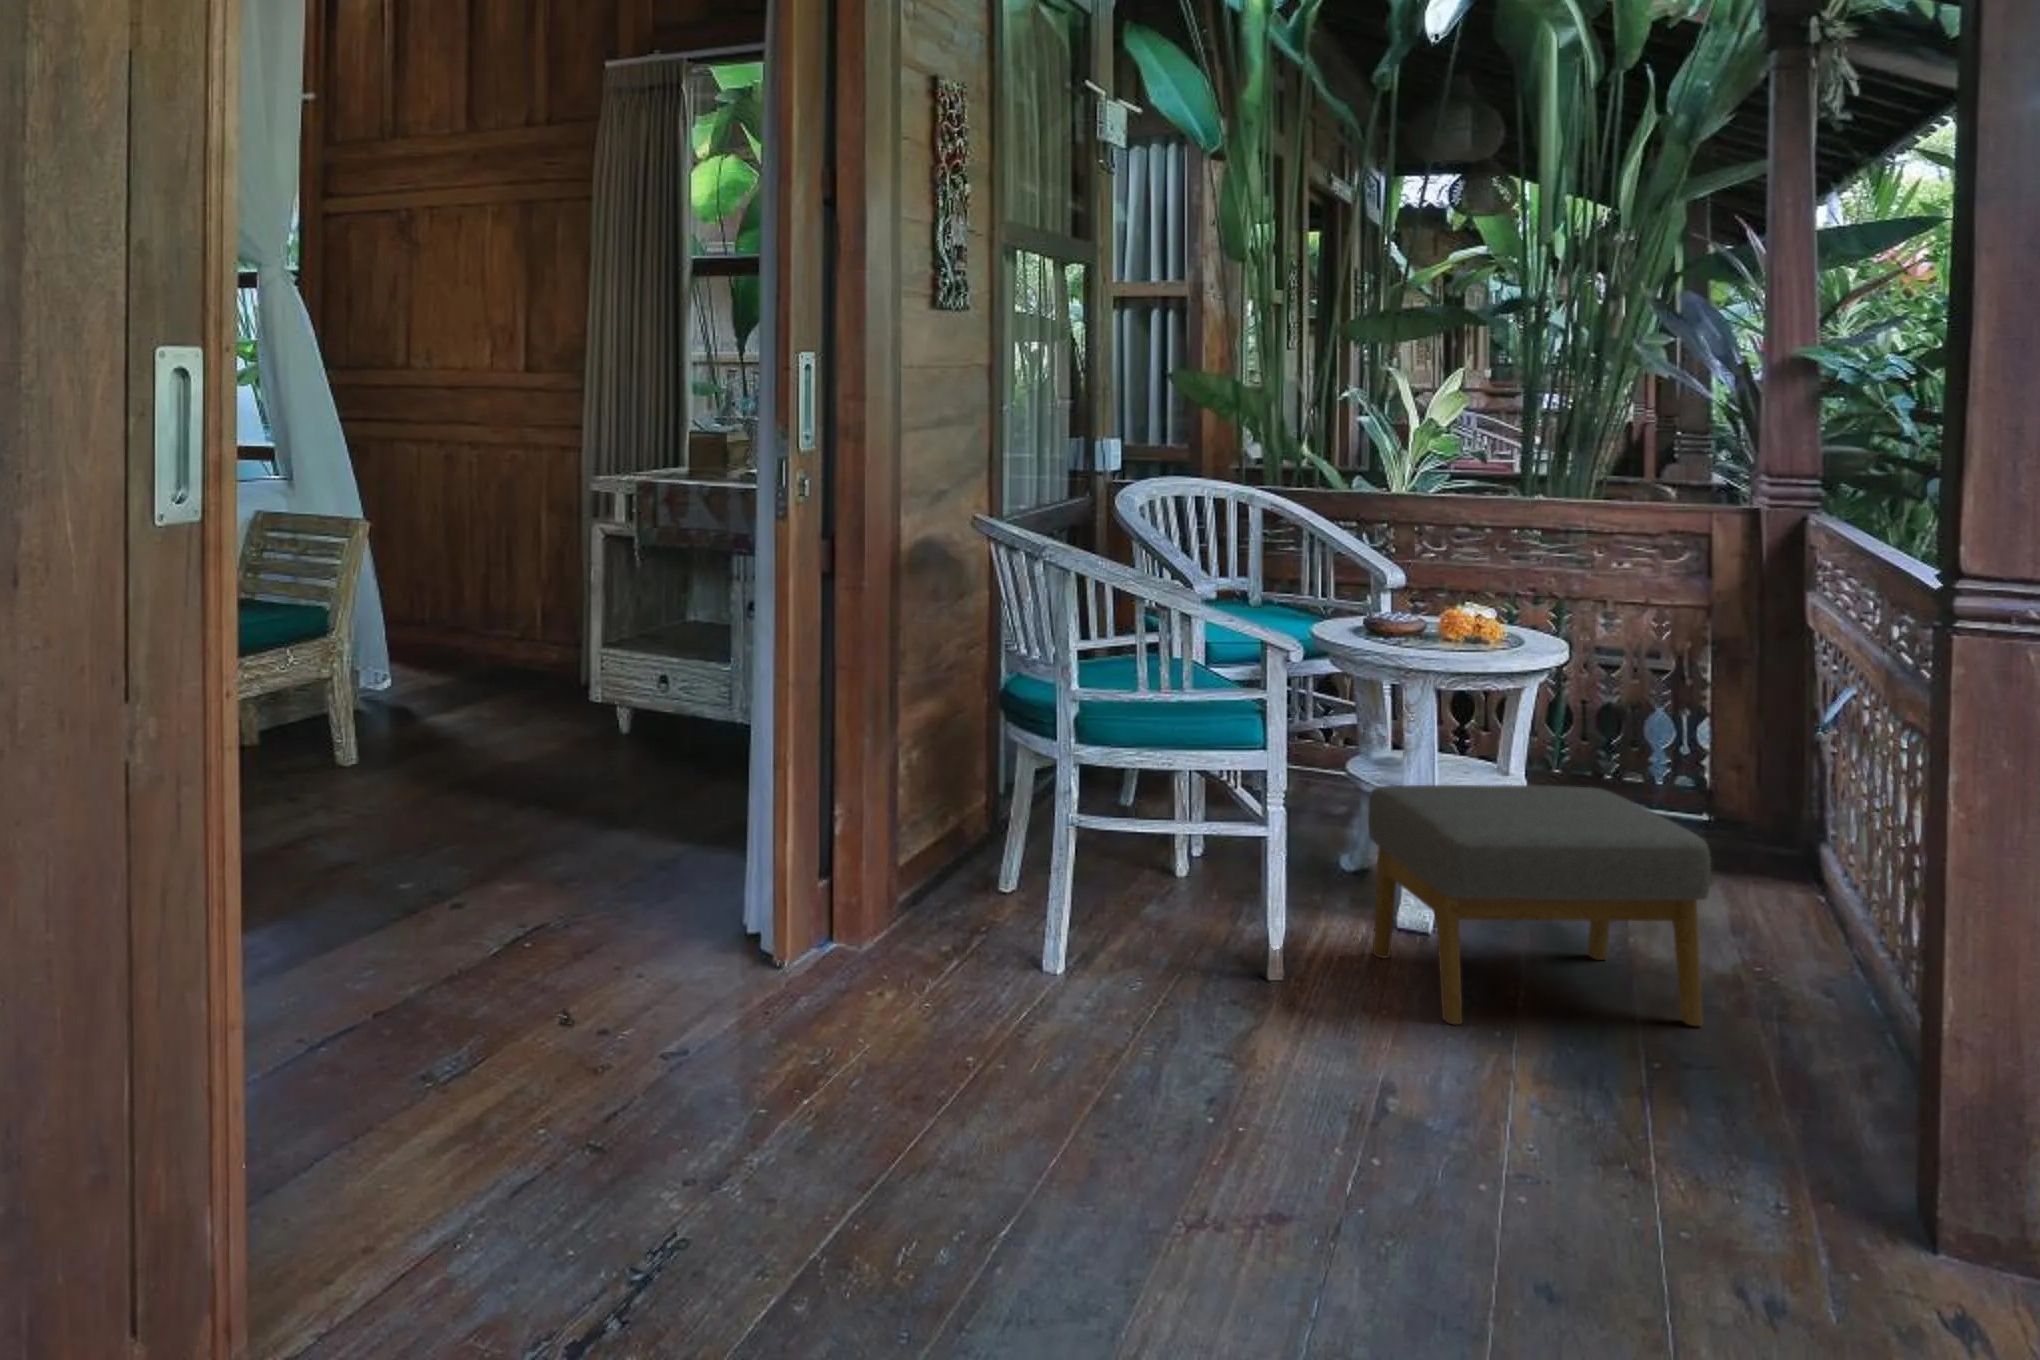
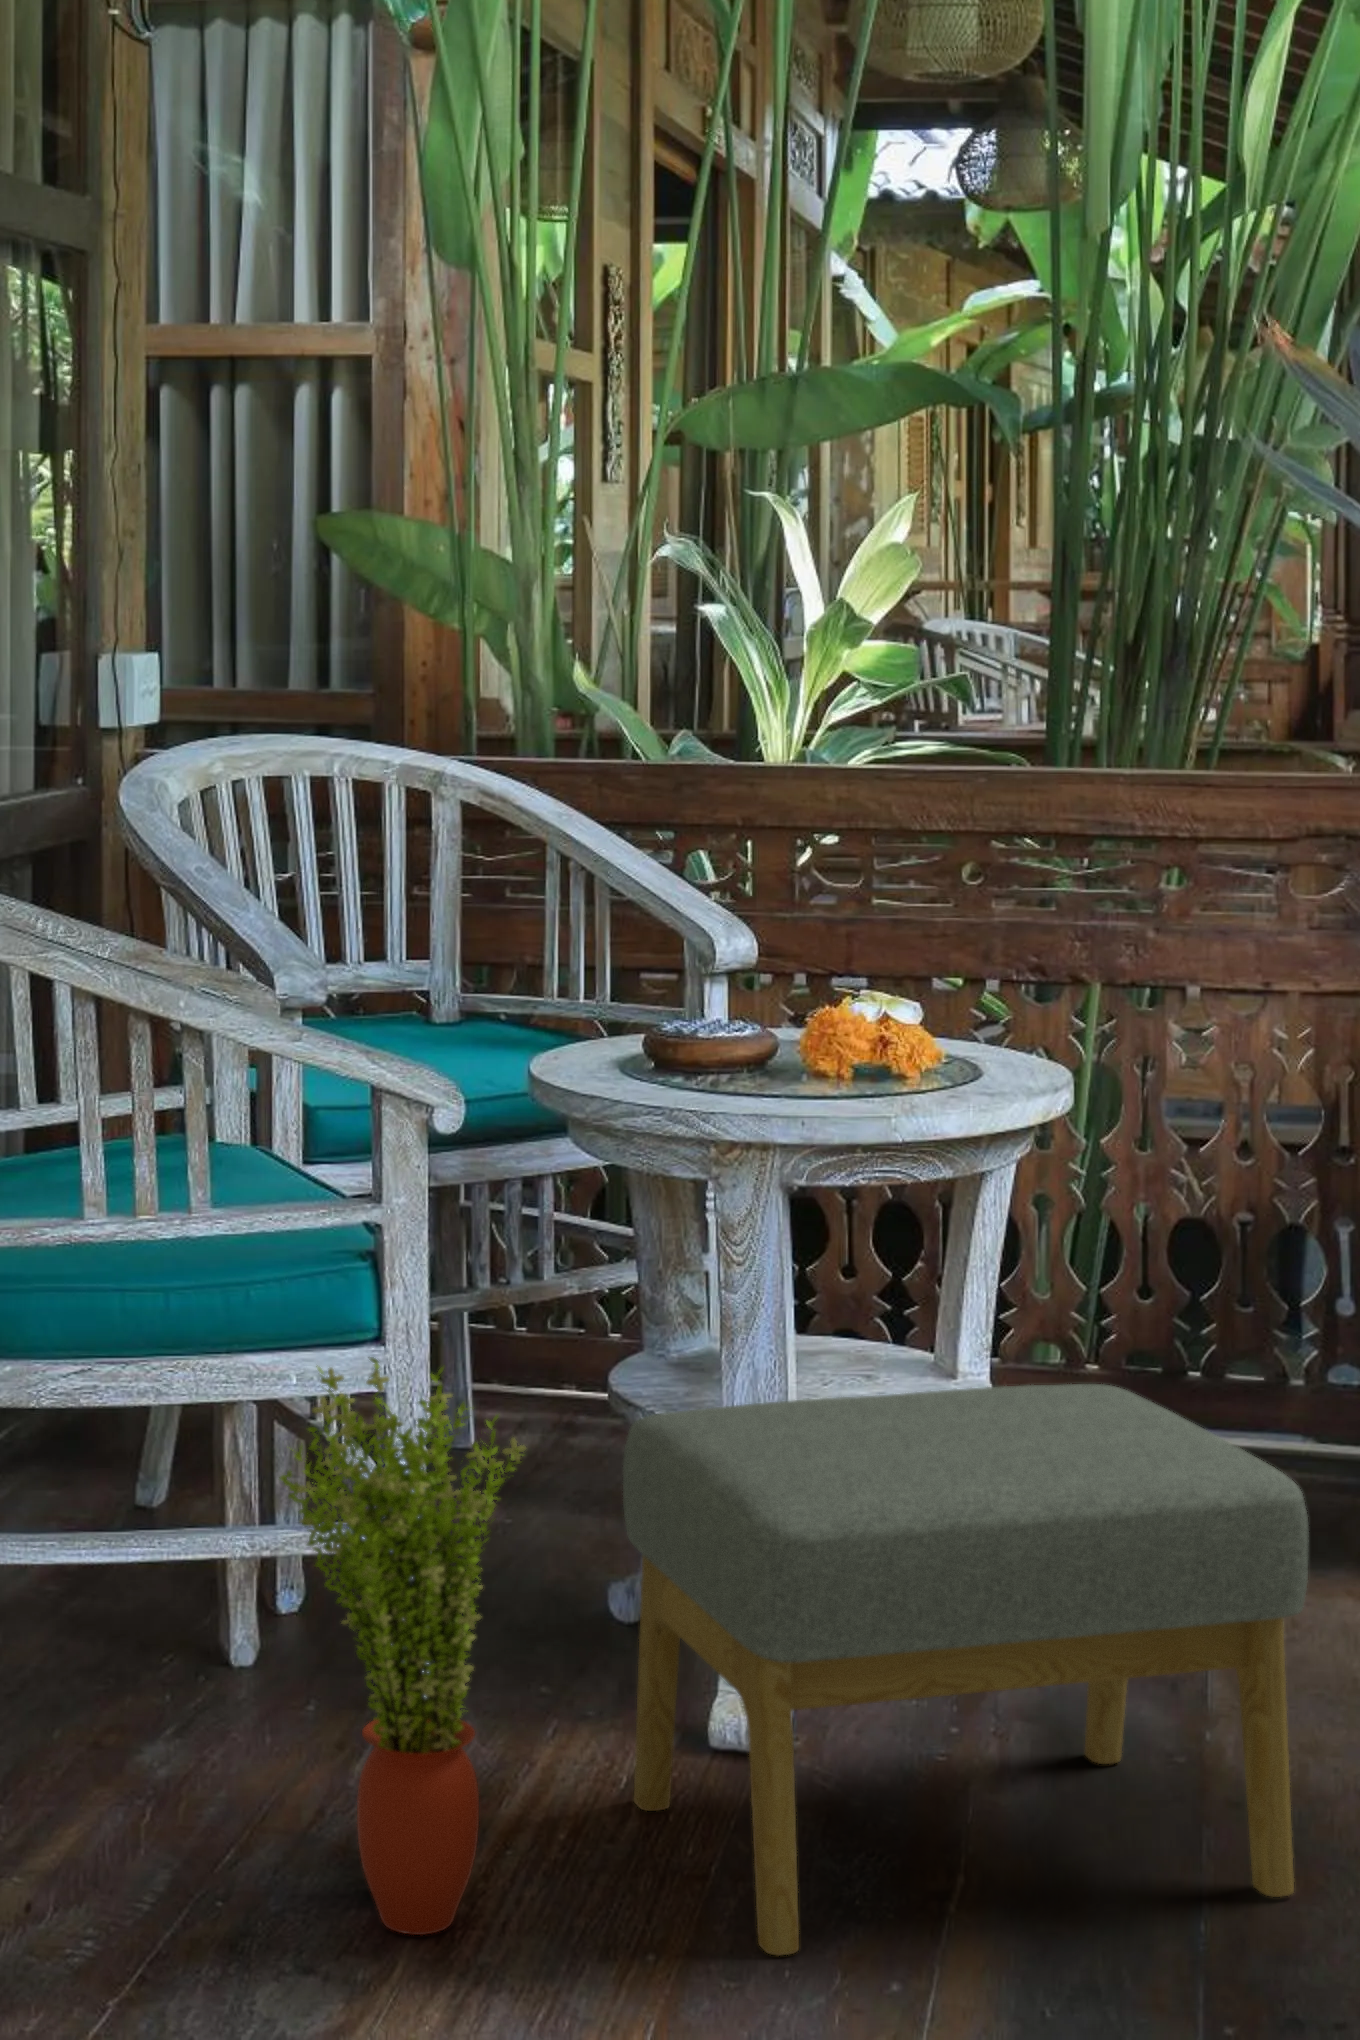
potted plant: none [1225,753,1336,998] -> present [279,1357,526,1935]

